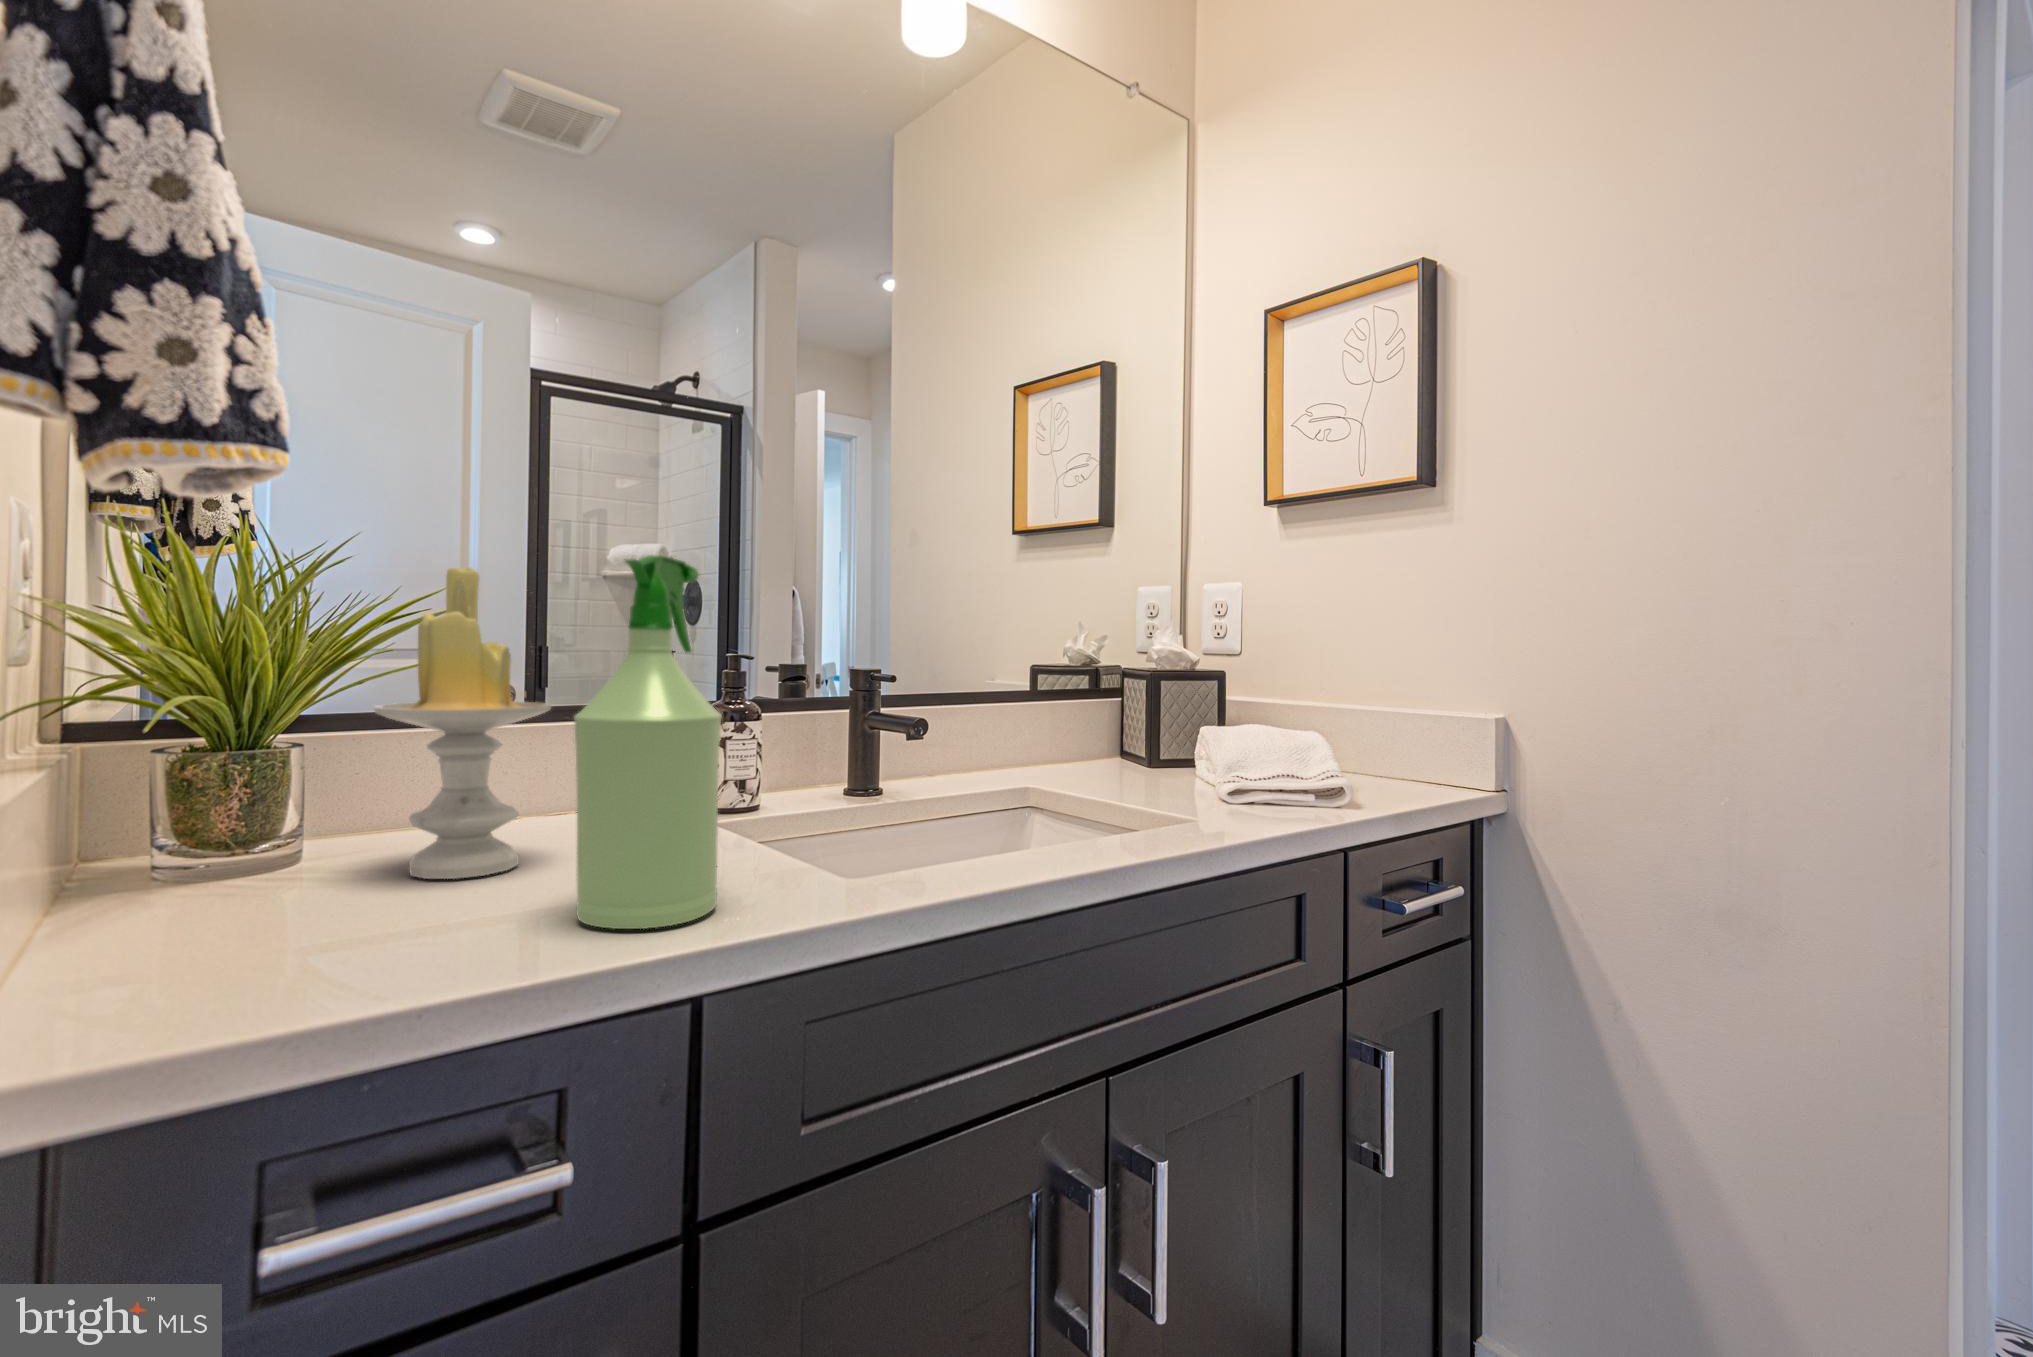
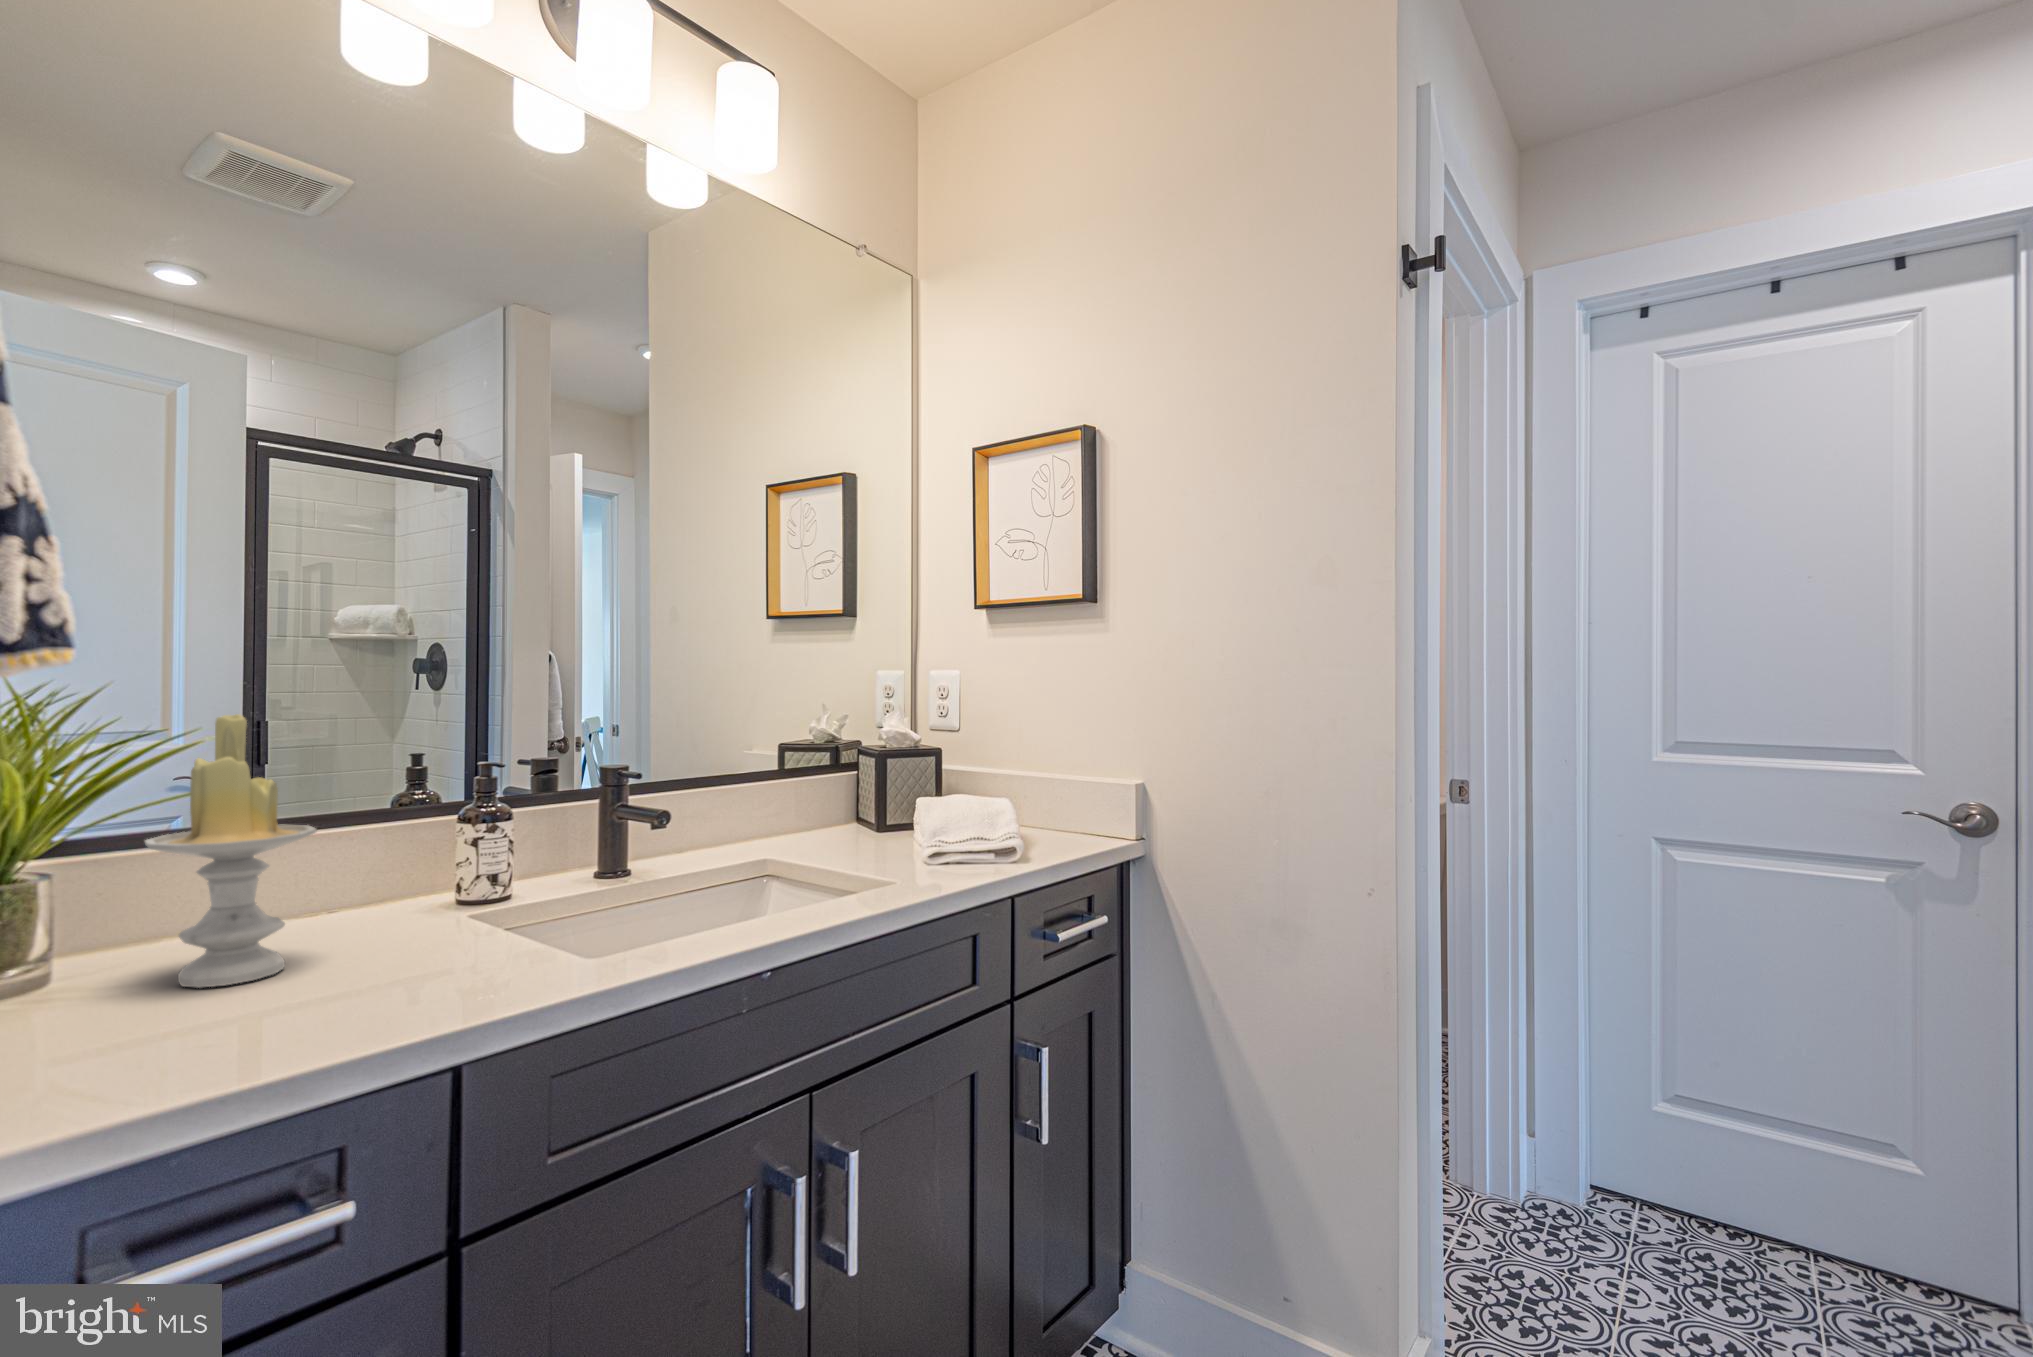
spray bottle: present [574,555,722,929] -> none [348,716,477,1016]

